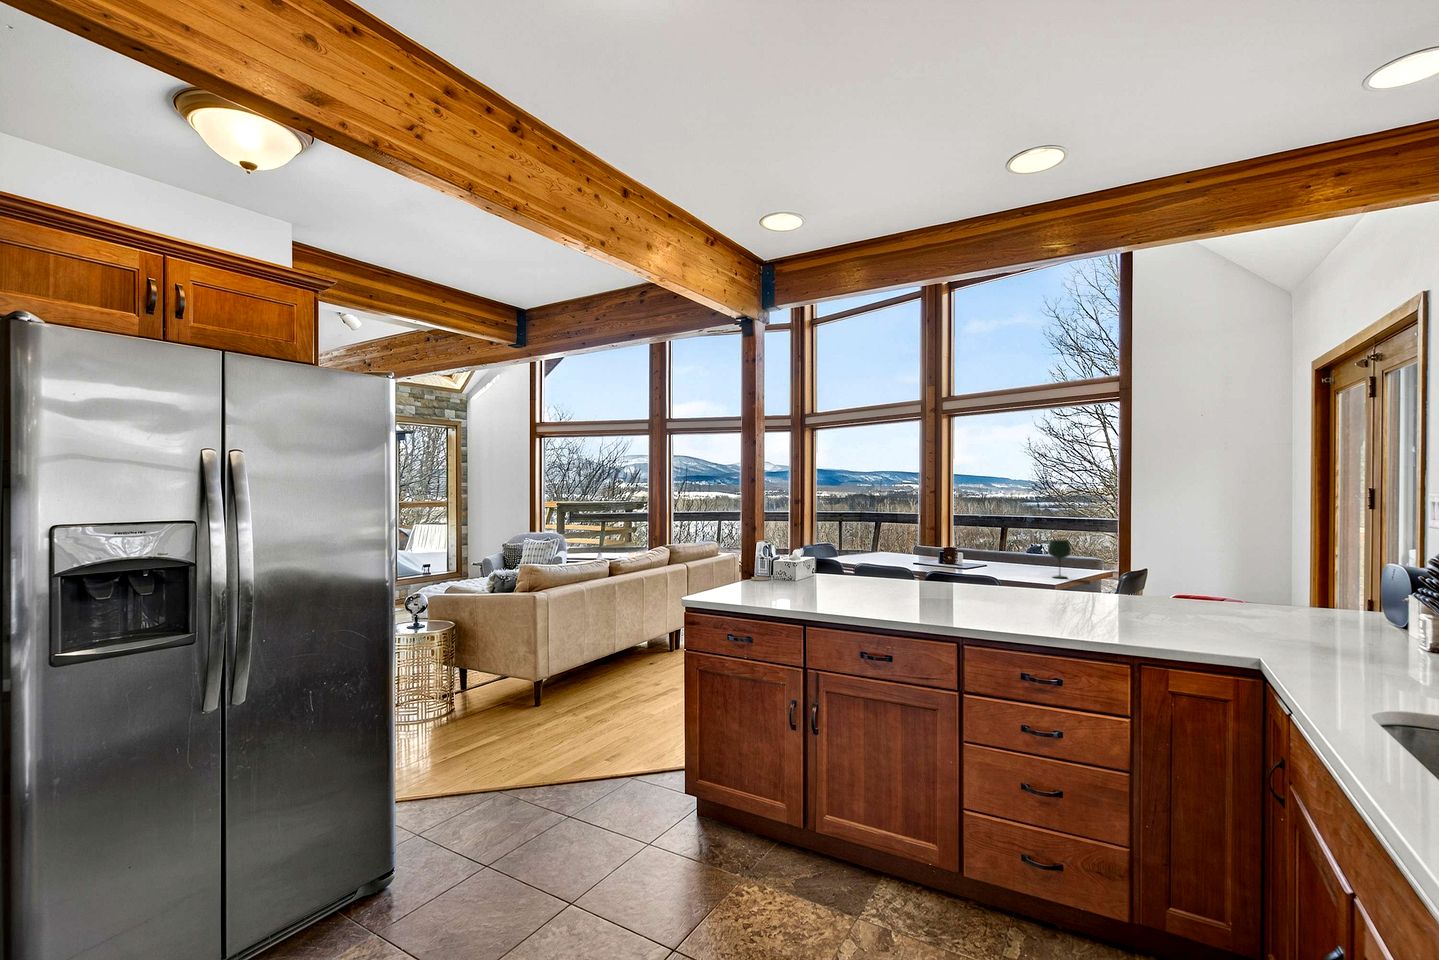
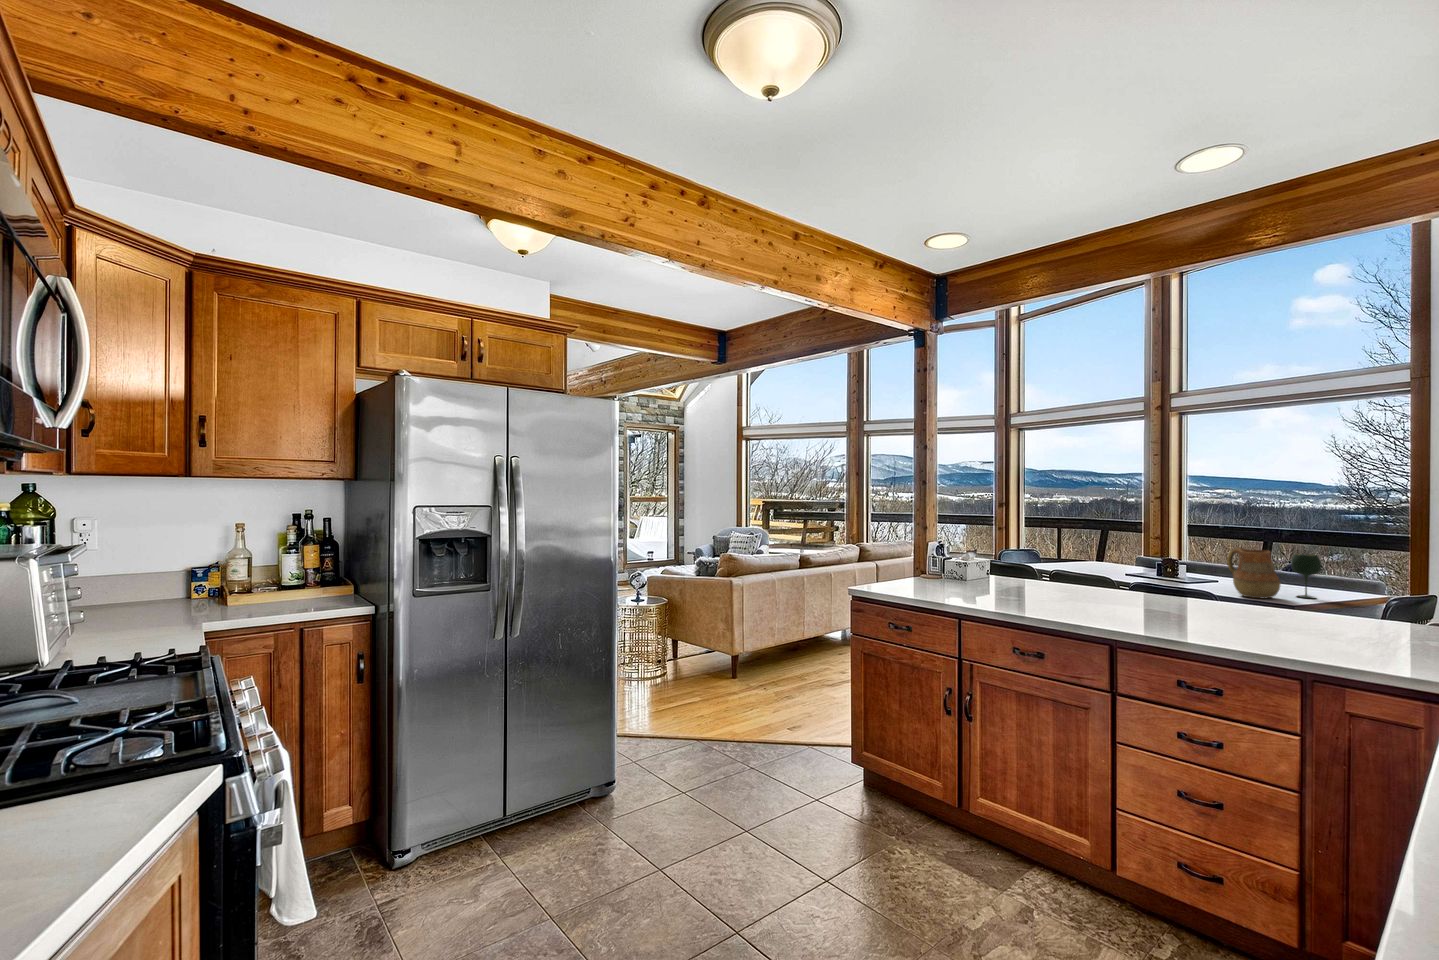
pitcher: none [1002,536,1043,581] -> present [1227,547,1281,598]

